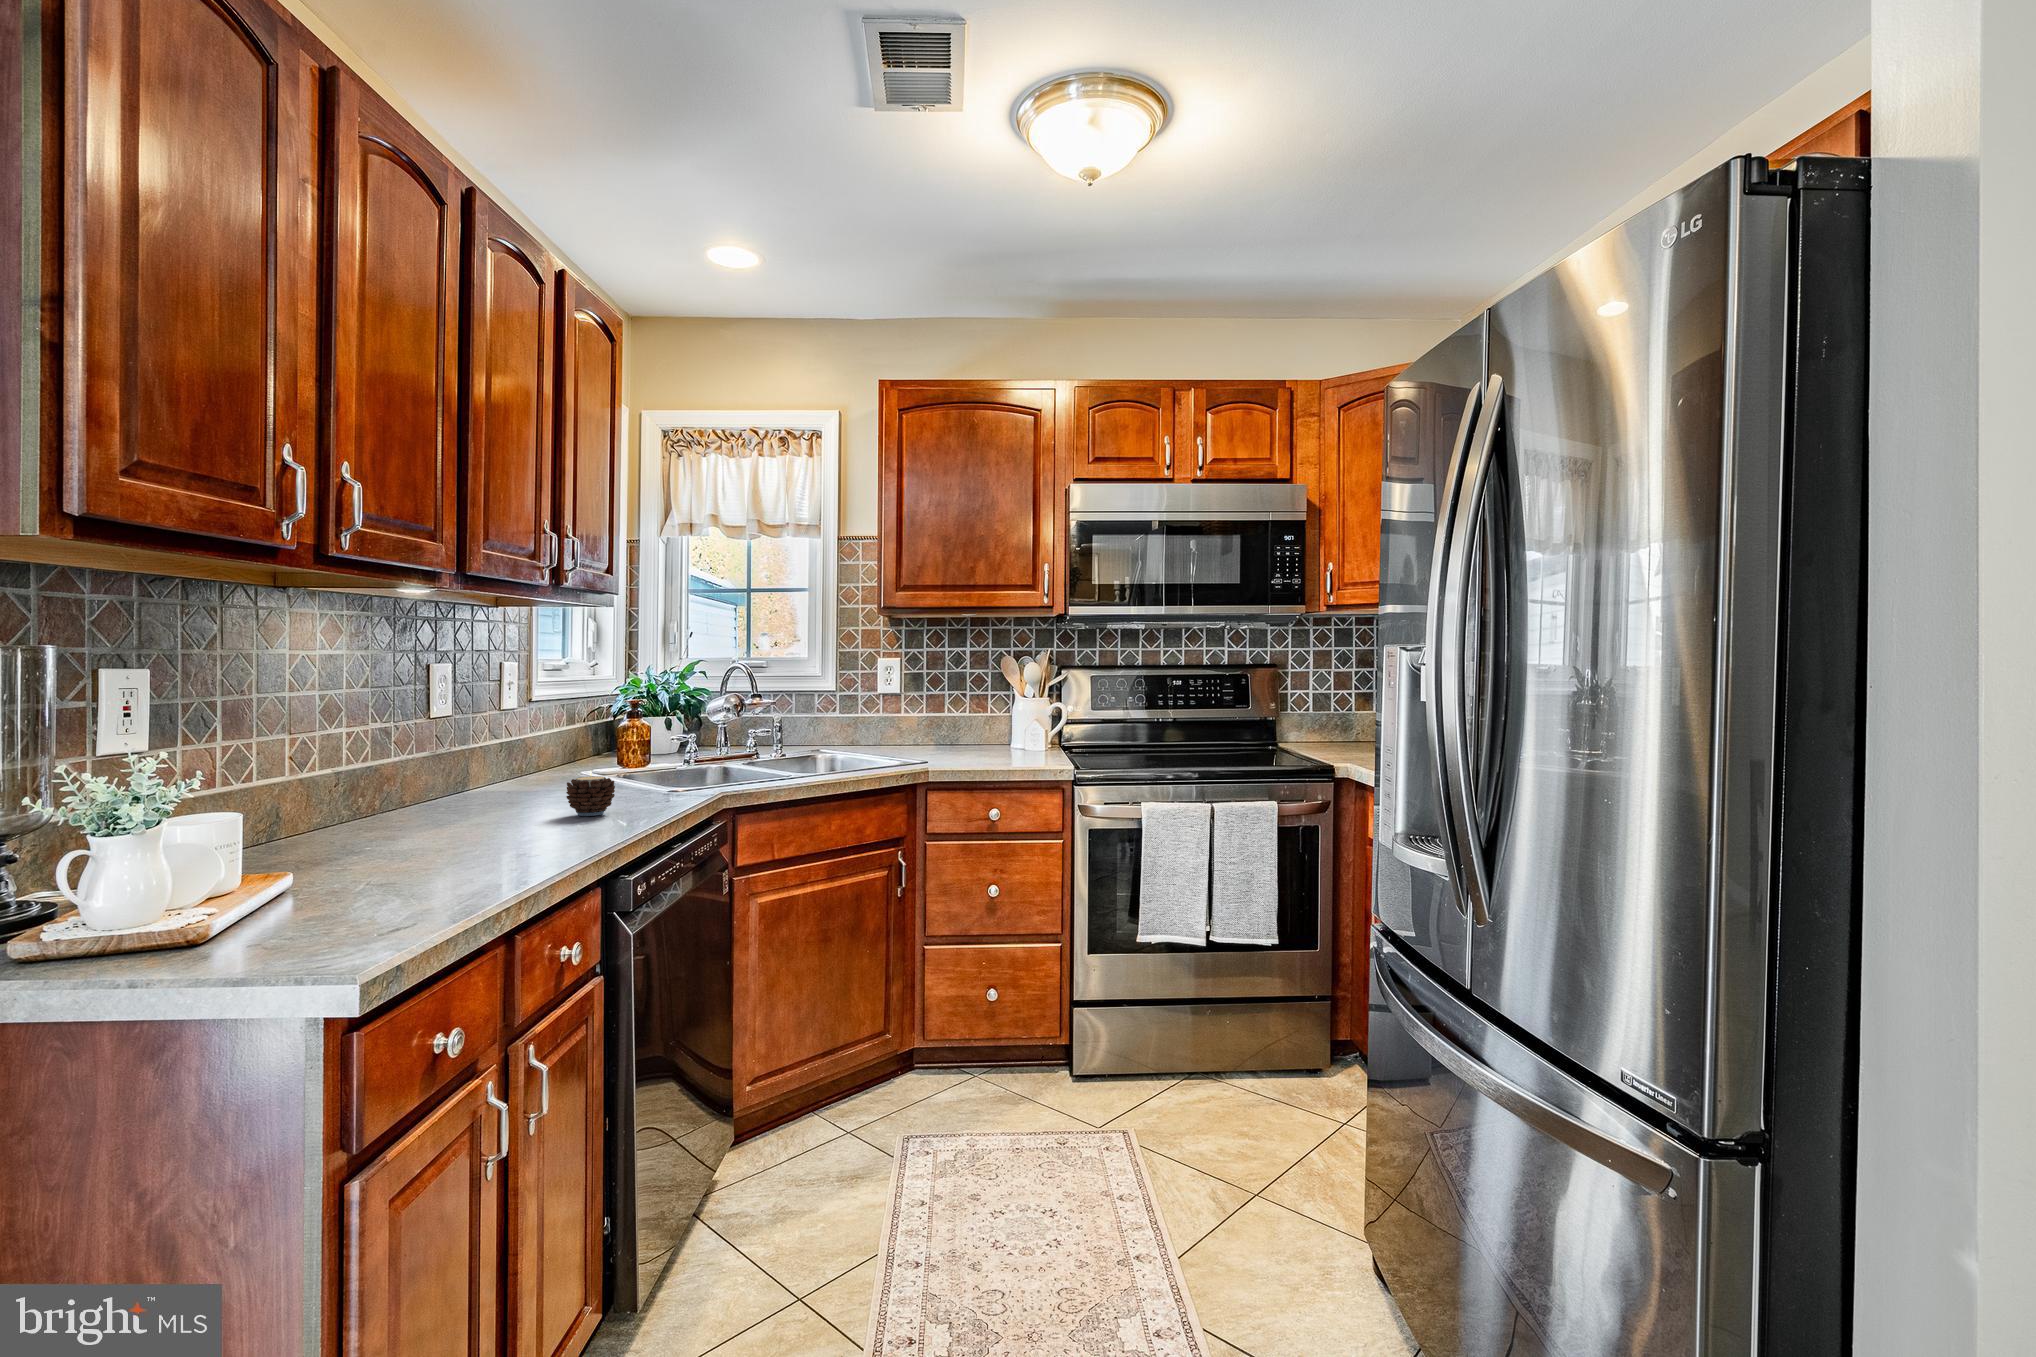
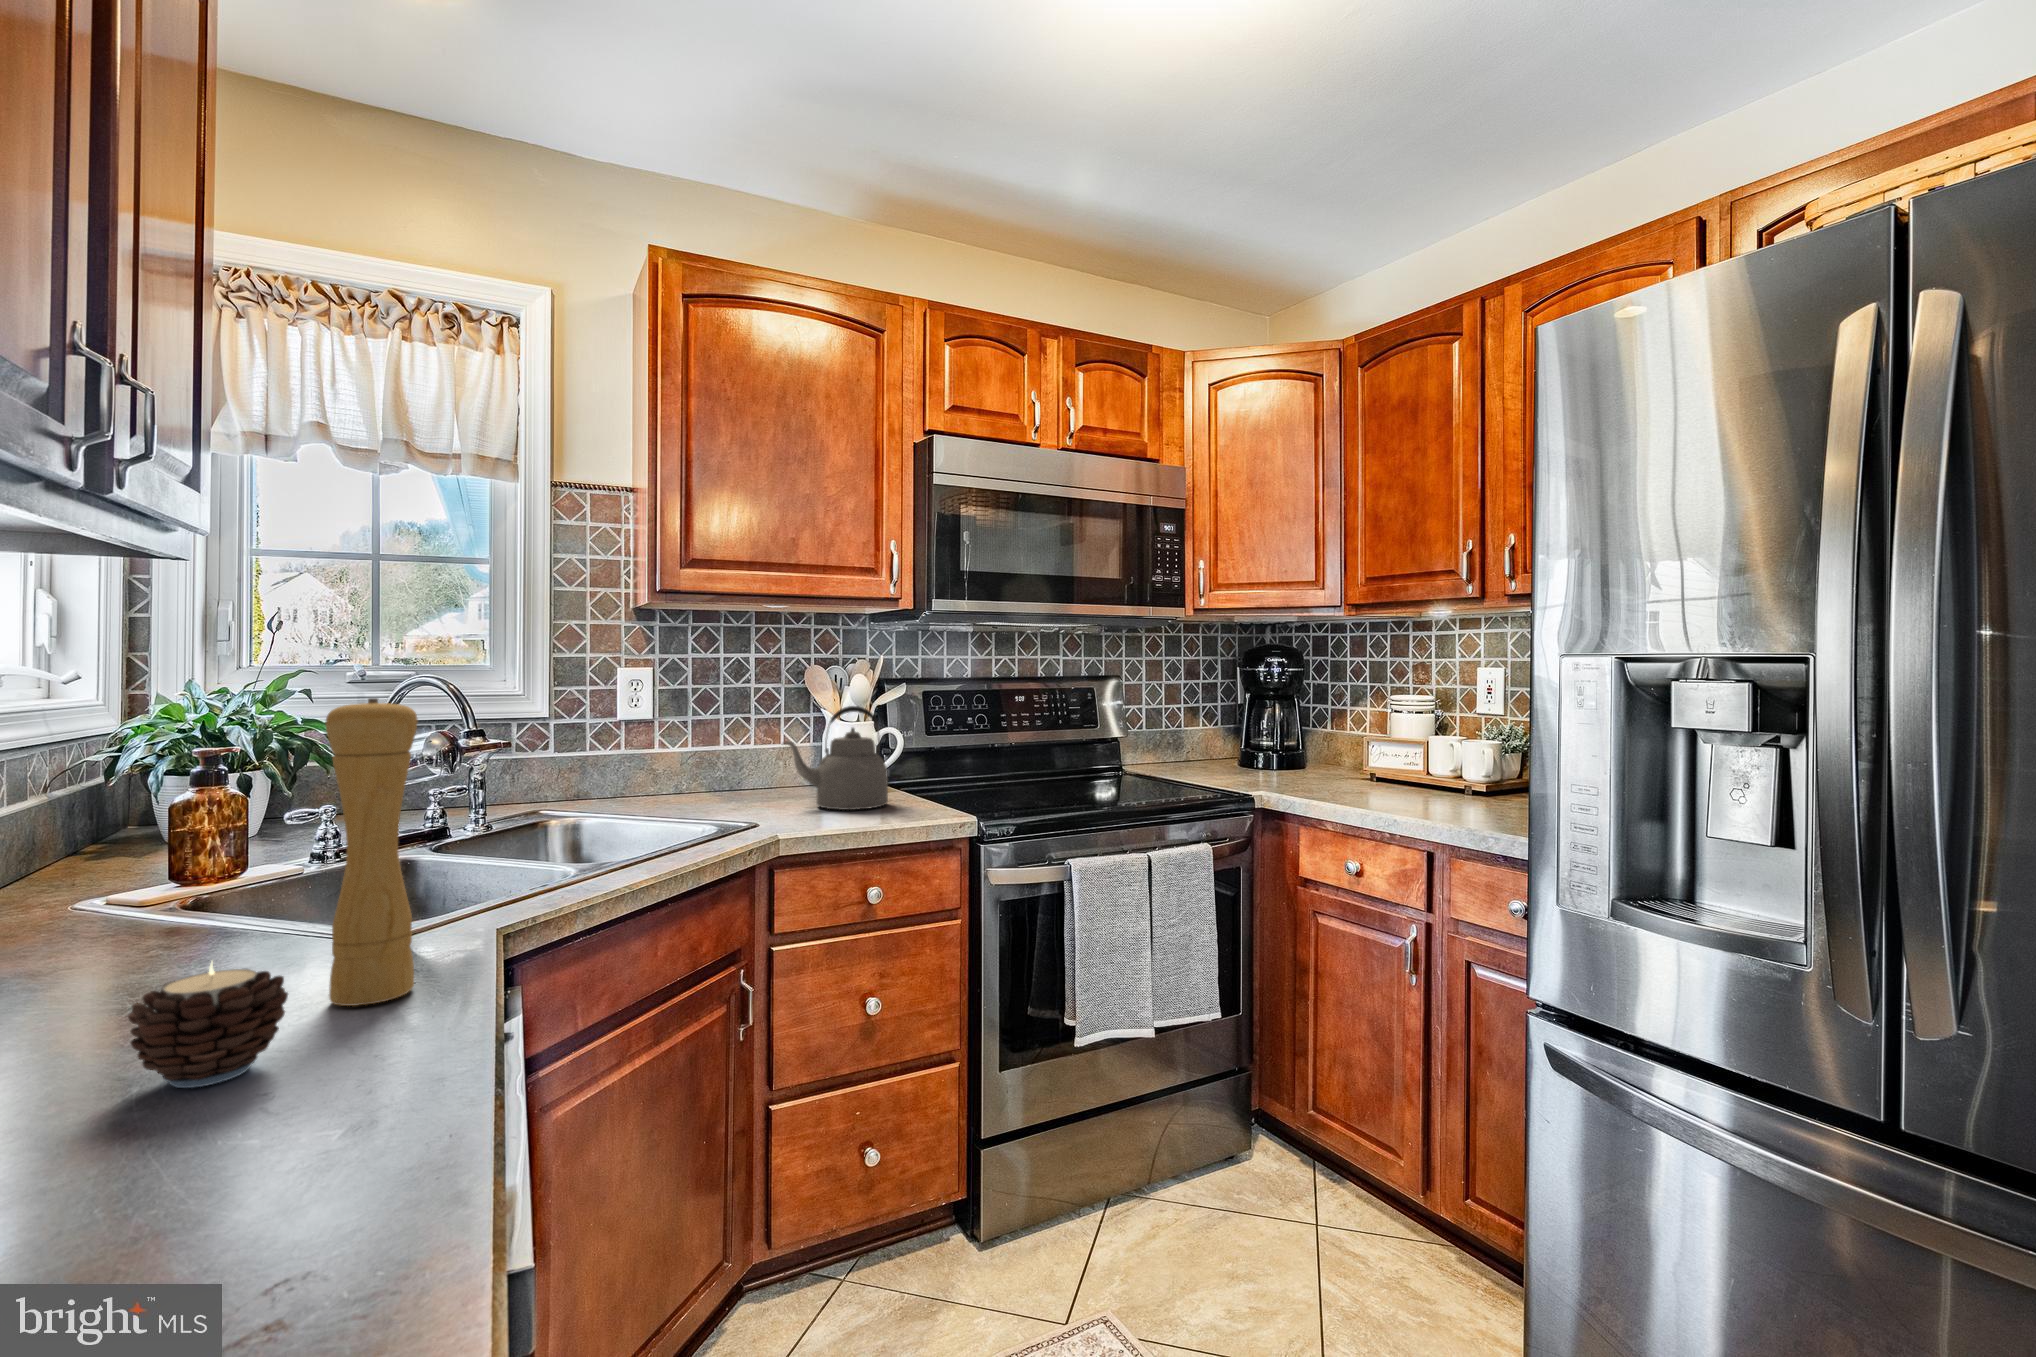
pepper mill: none [641,671,676,805] -> present [325,698,418,1006]
kettle: none [966,686,1040,760] -> present [783,706,888,810]

